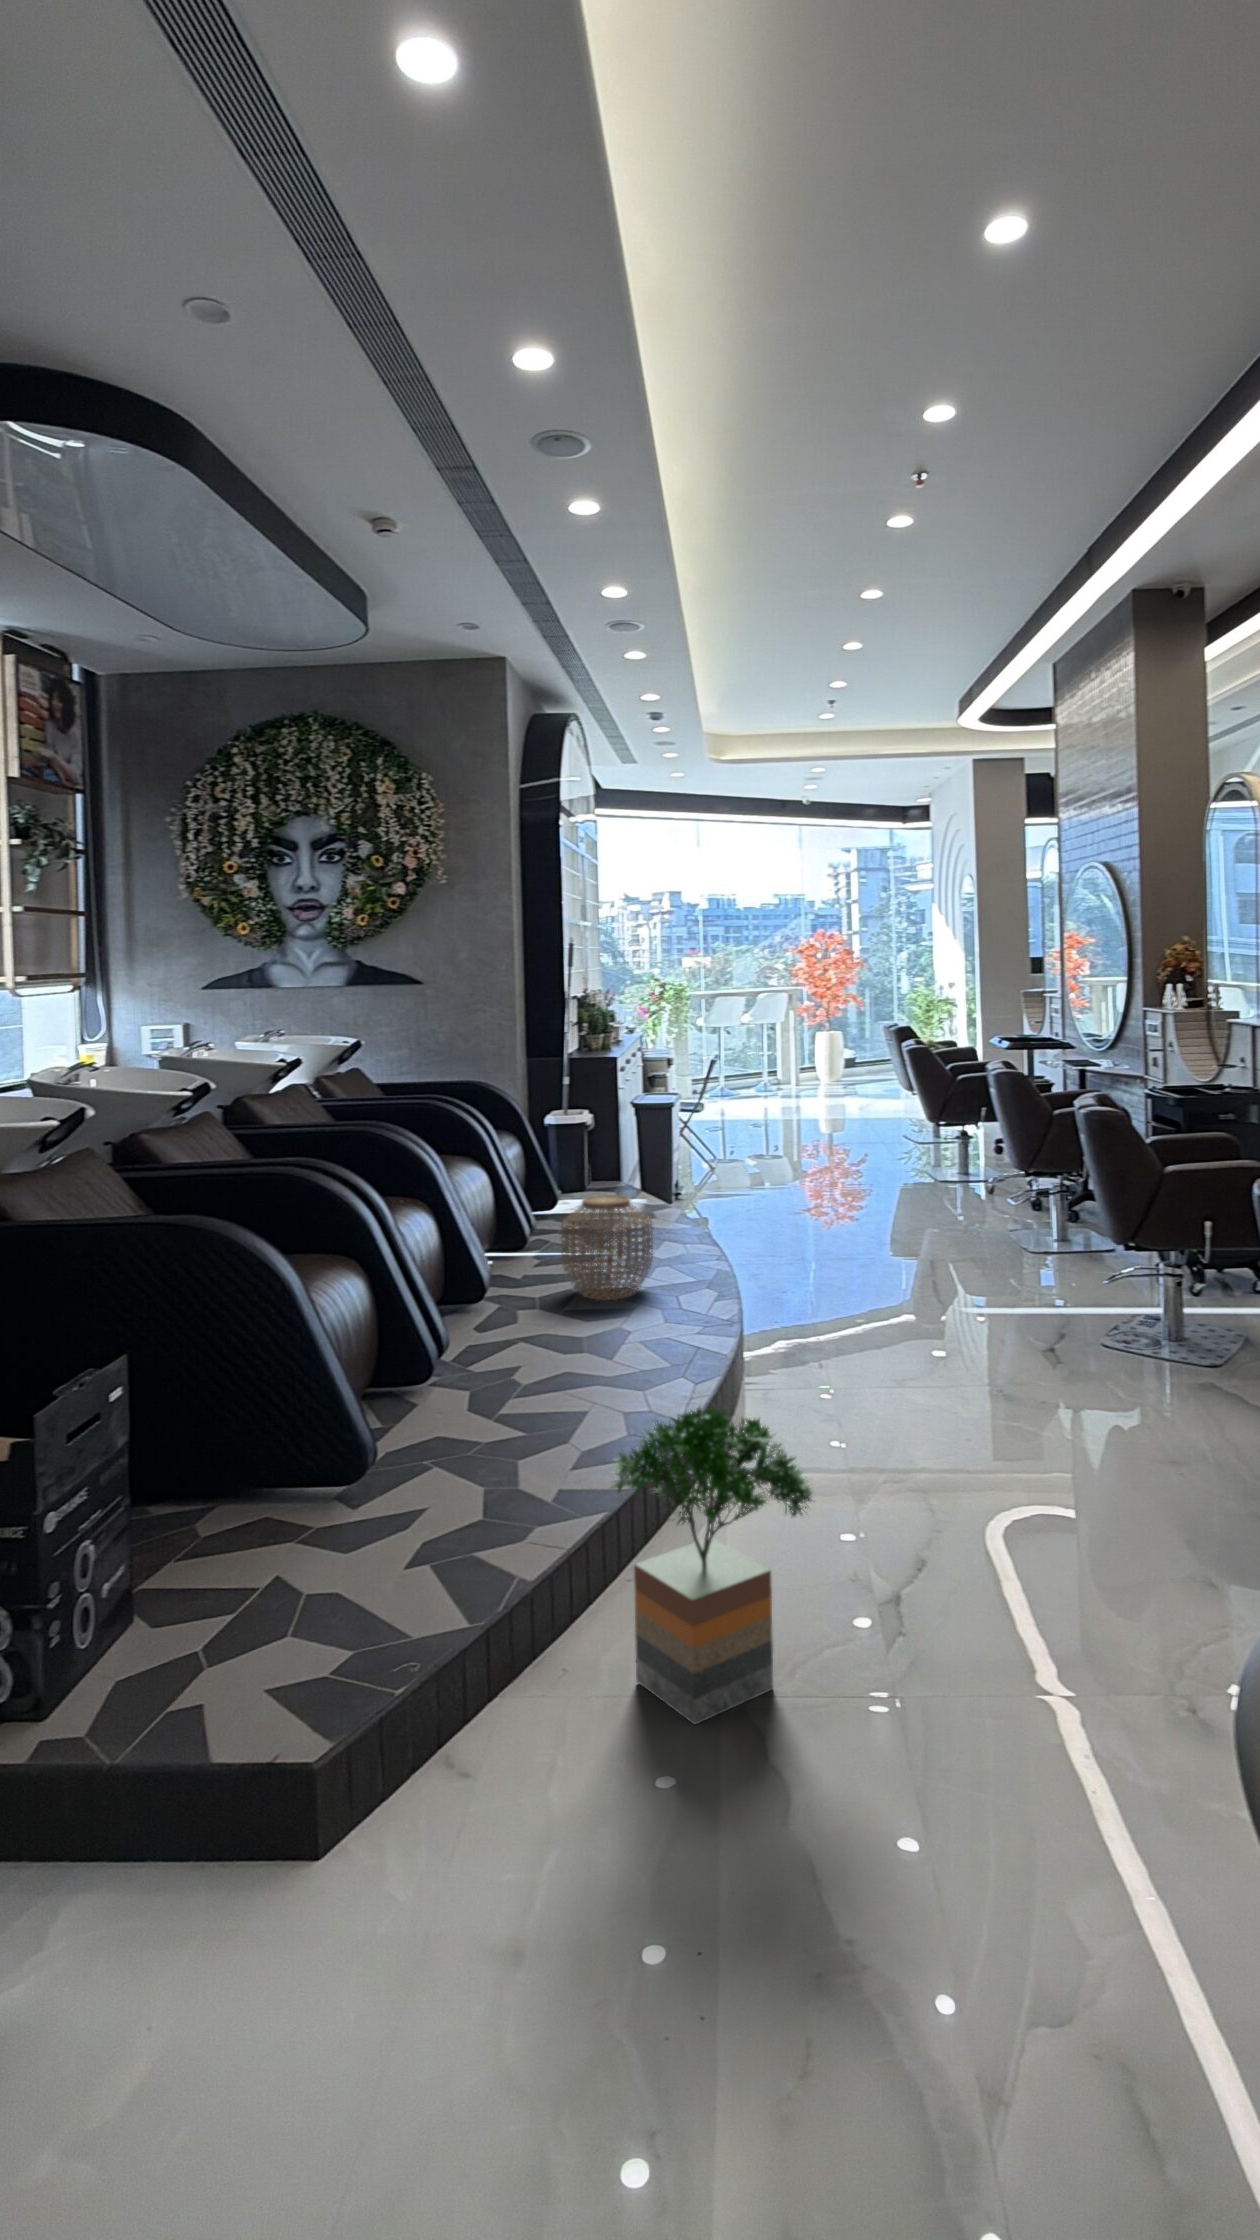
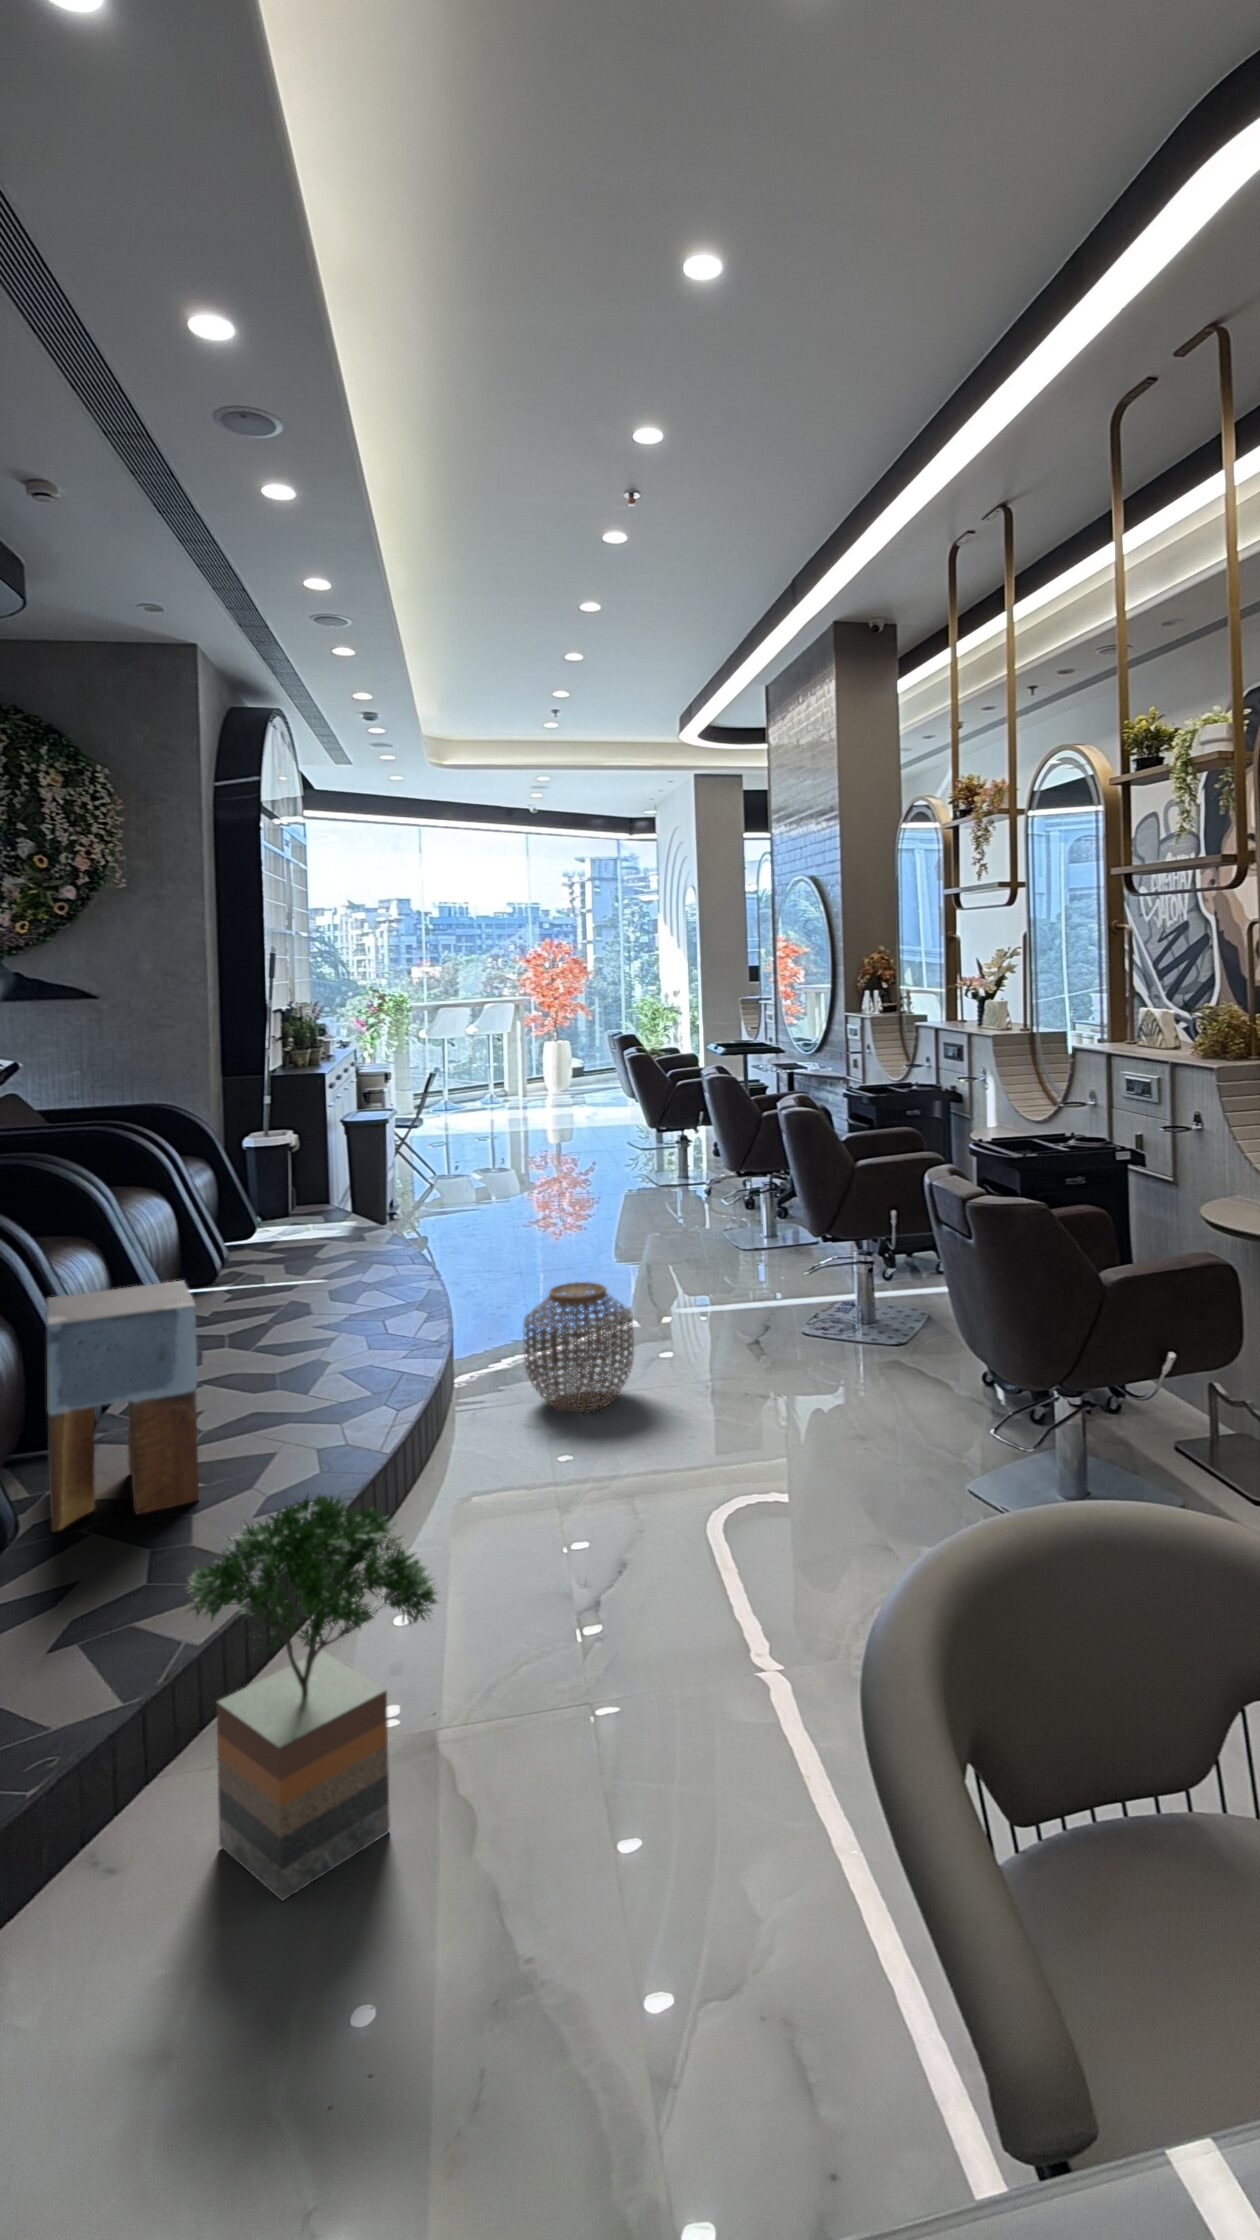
woven basket: present [561,1195,653,1300] -> present [524,1282,633,1412]
stool: none [444,1234,572,1438] -> present [46,1280,199,1532]

